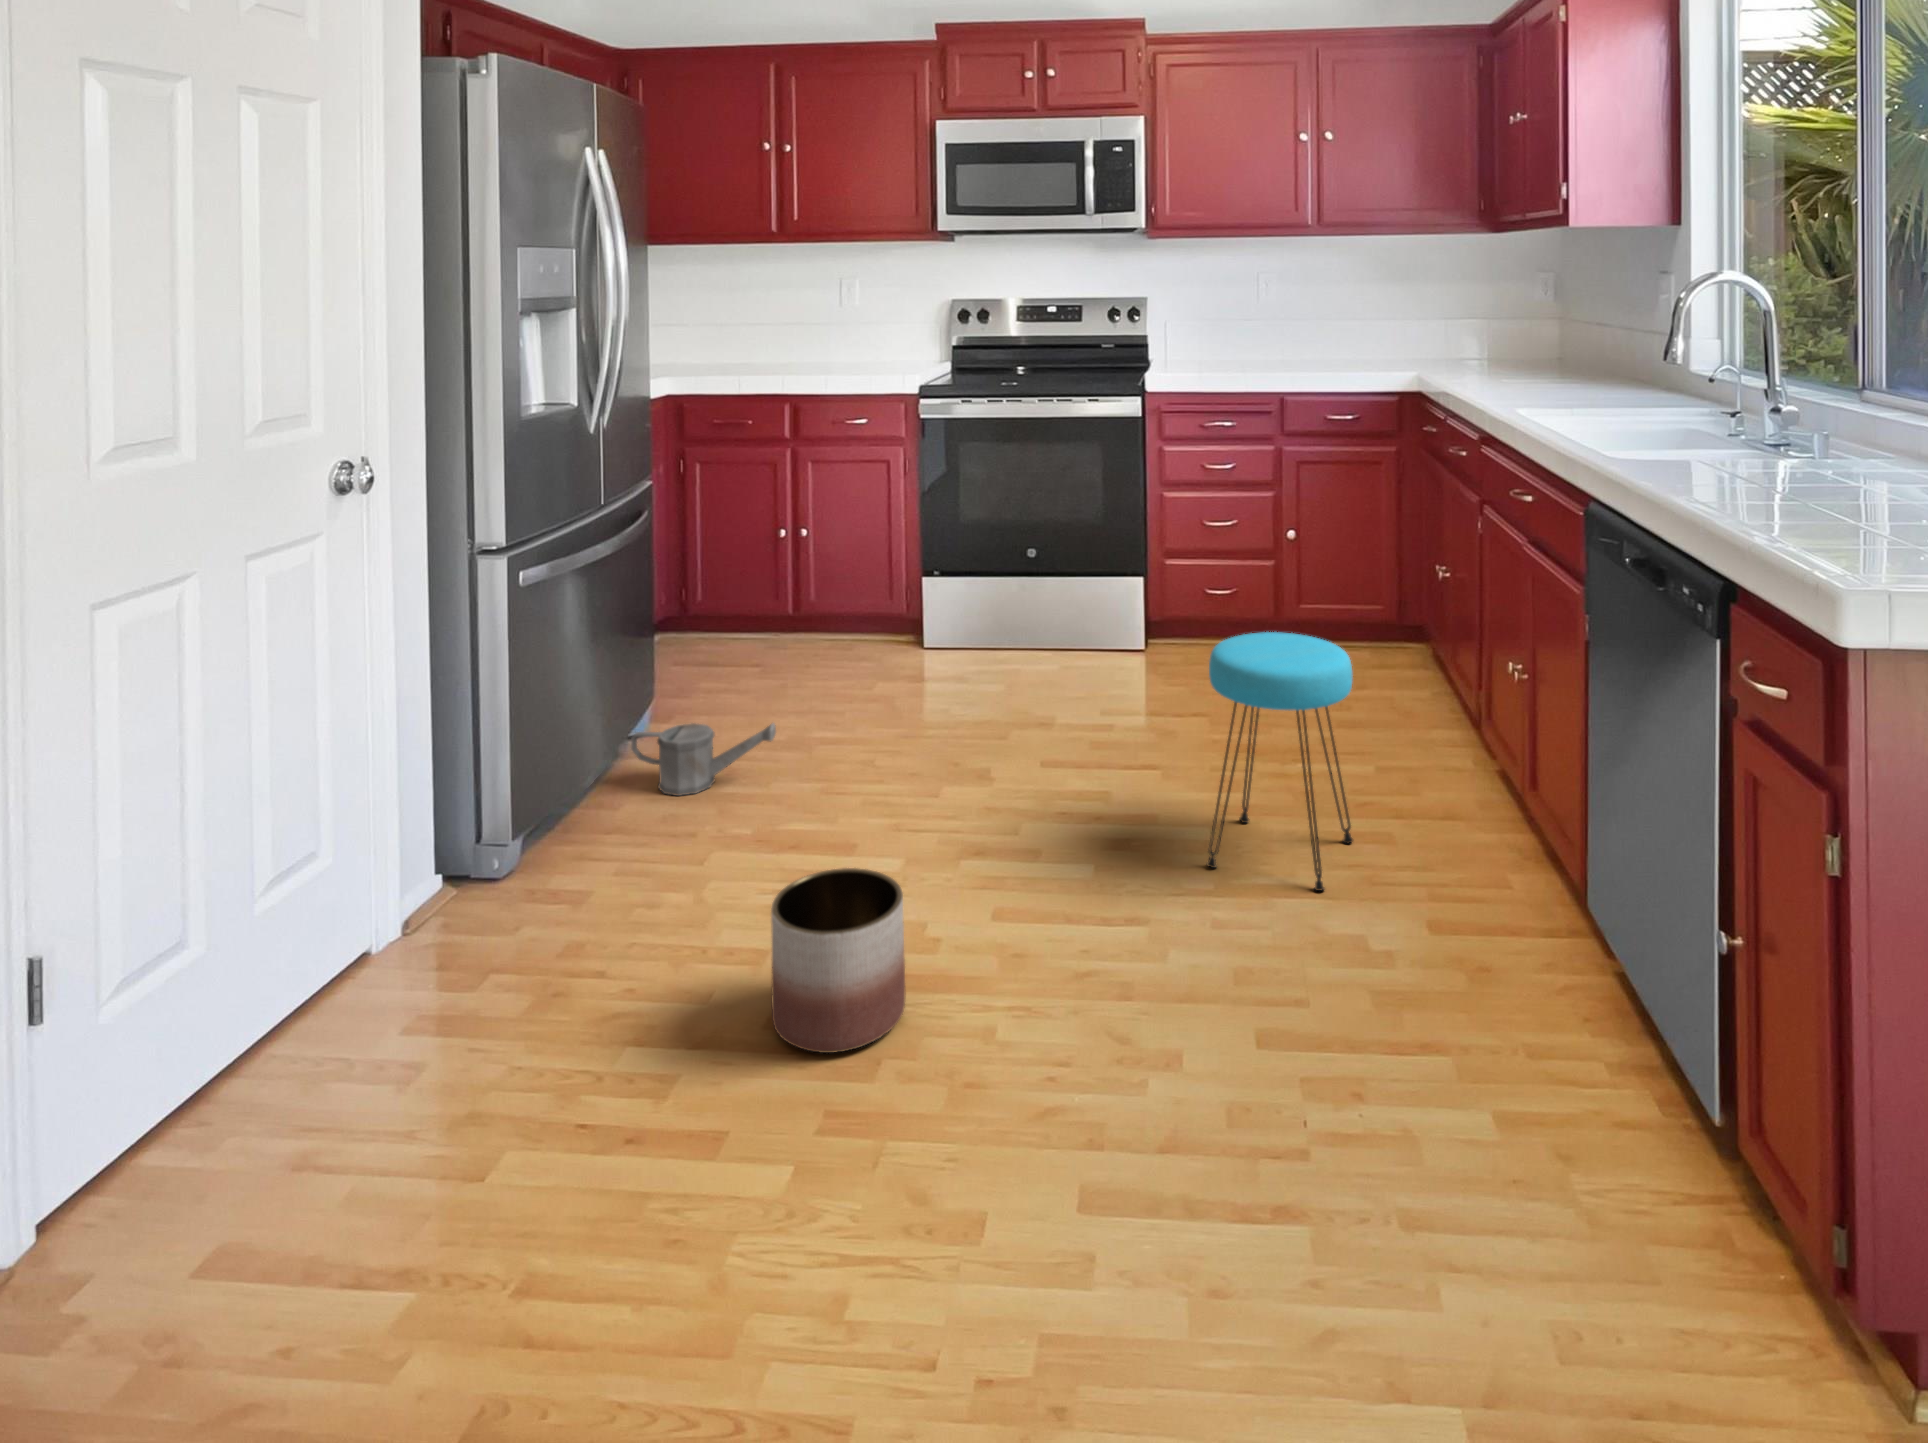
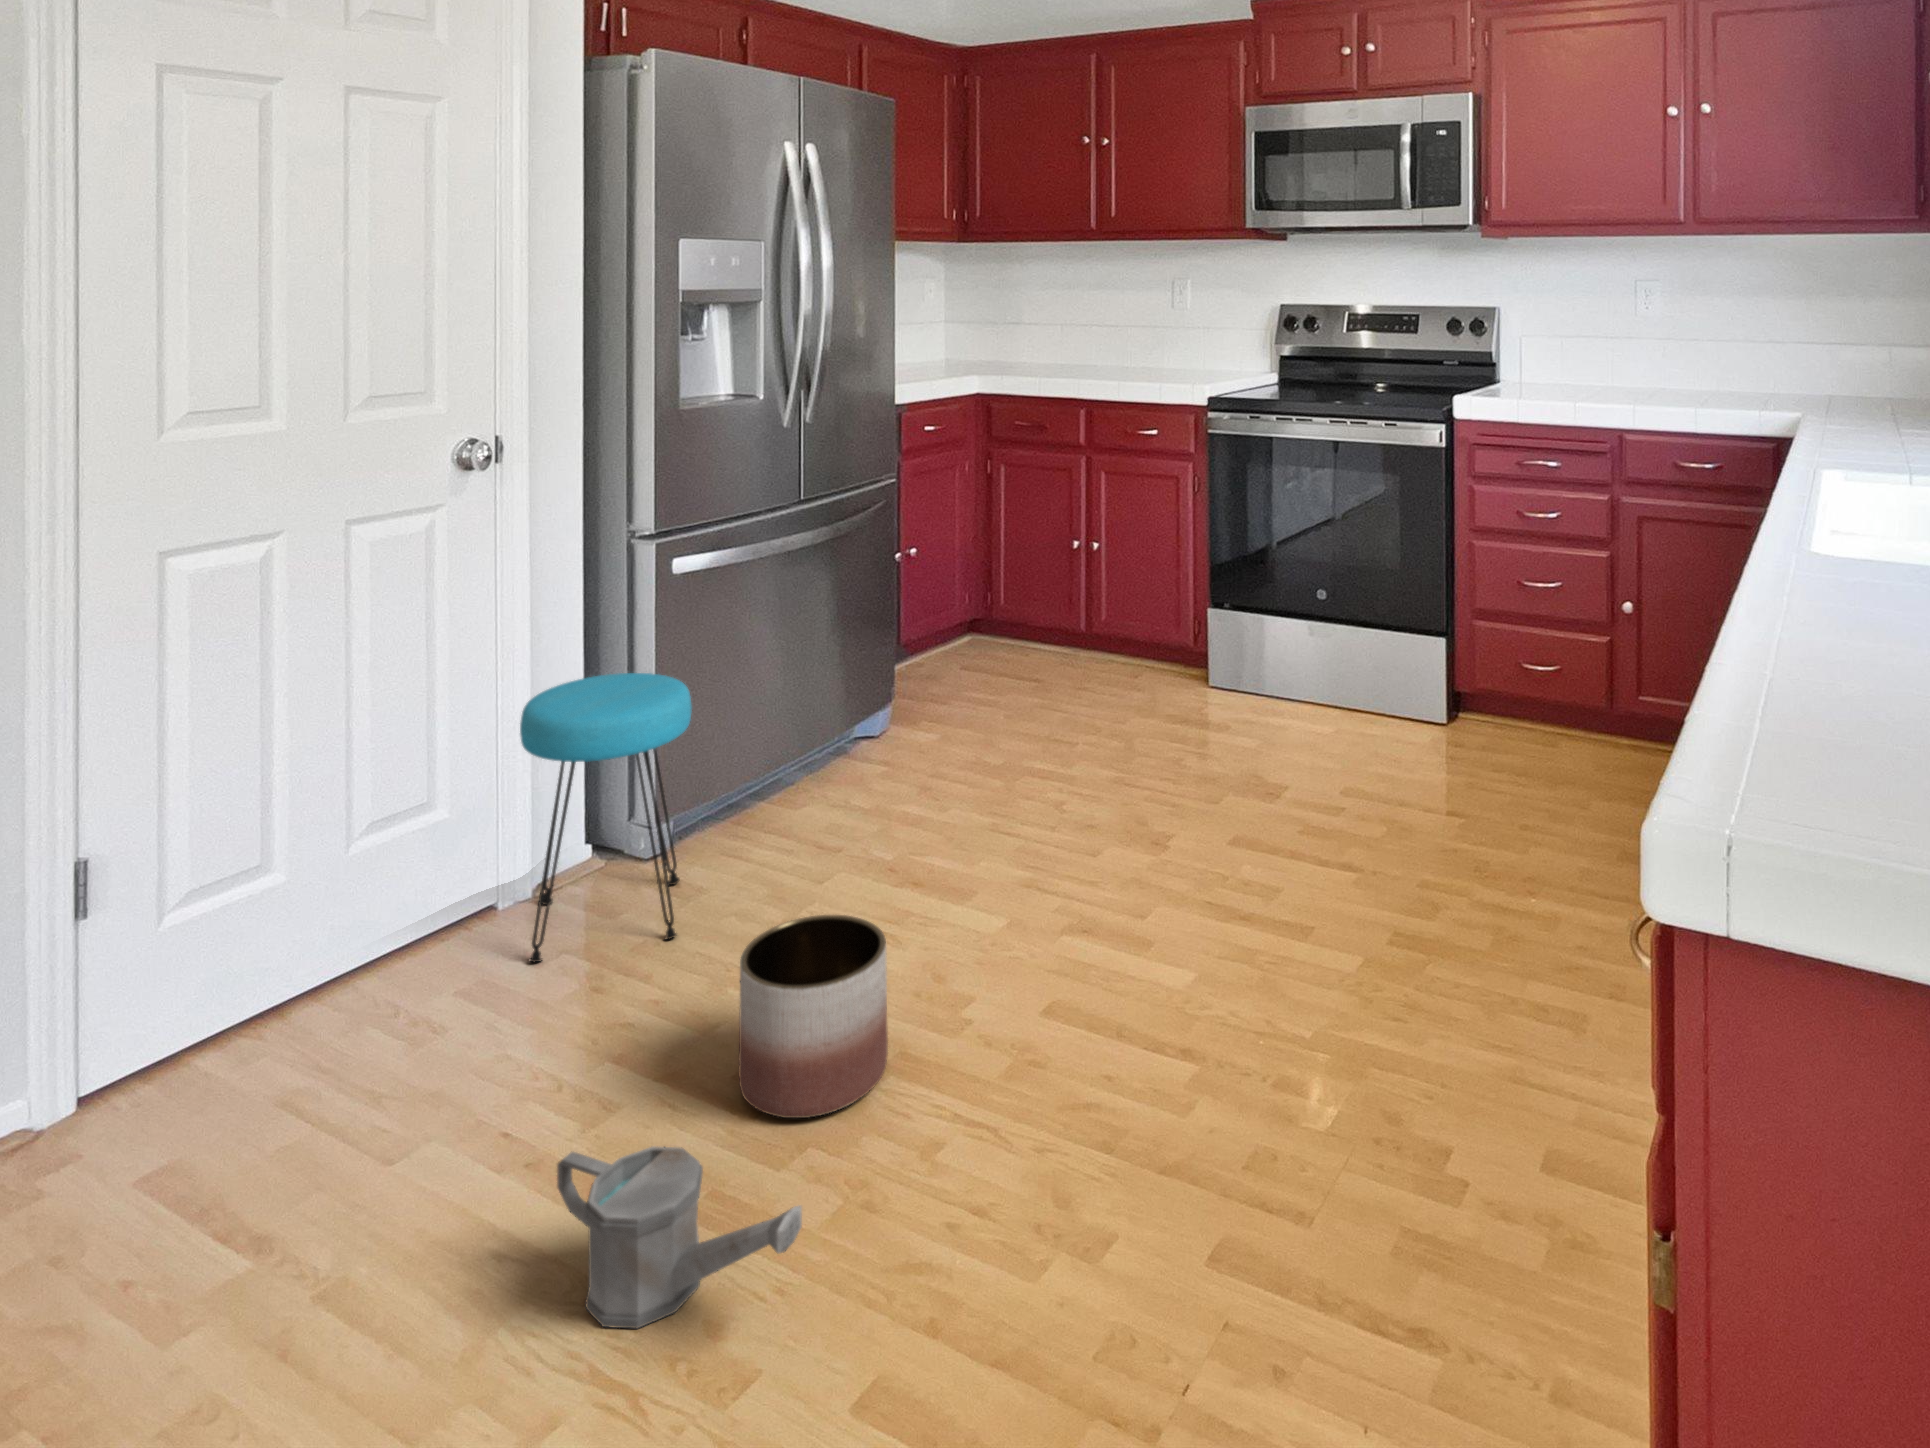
stool: present [1207,632,1353,891] -> present [520,673,692,962]
watering can: present [631,723,776,796] -> present [557,1146,802,1328]

